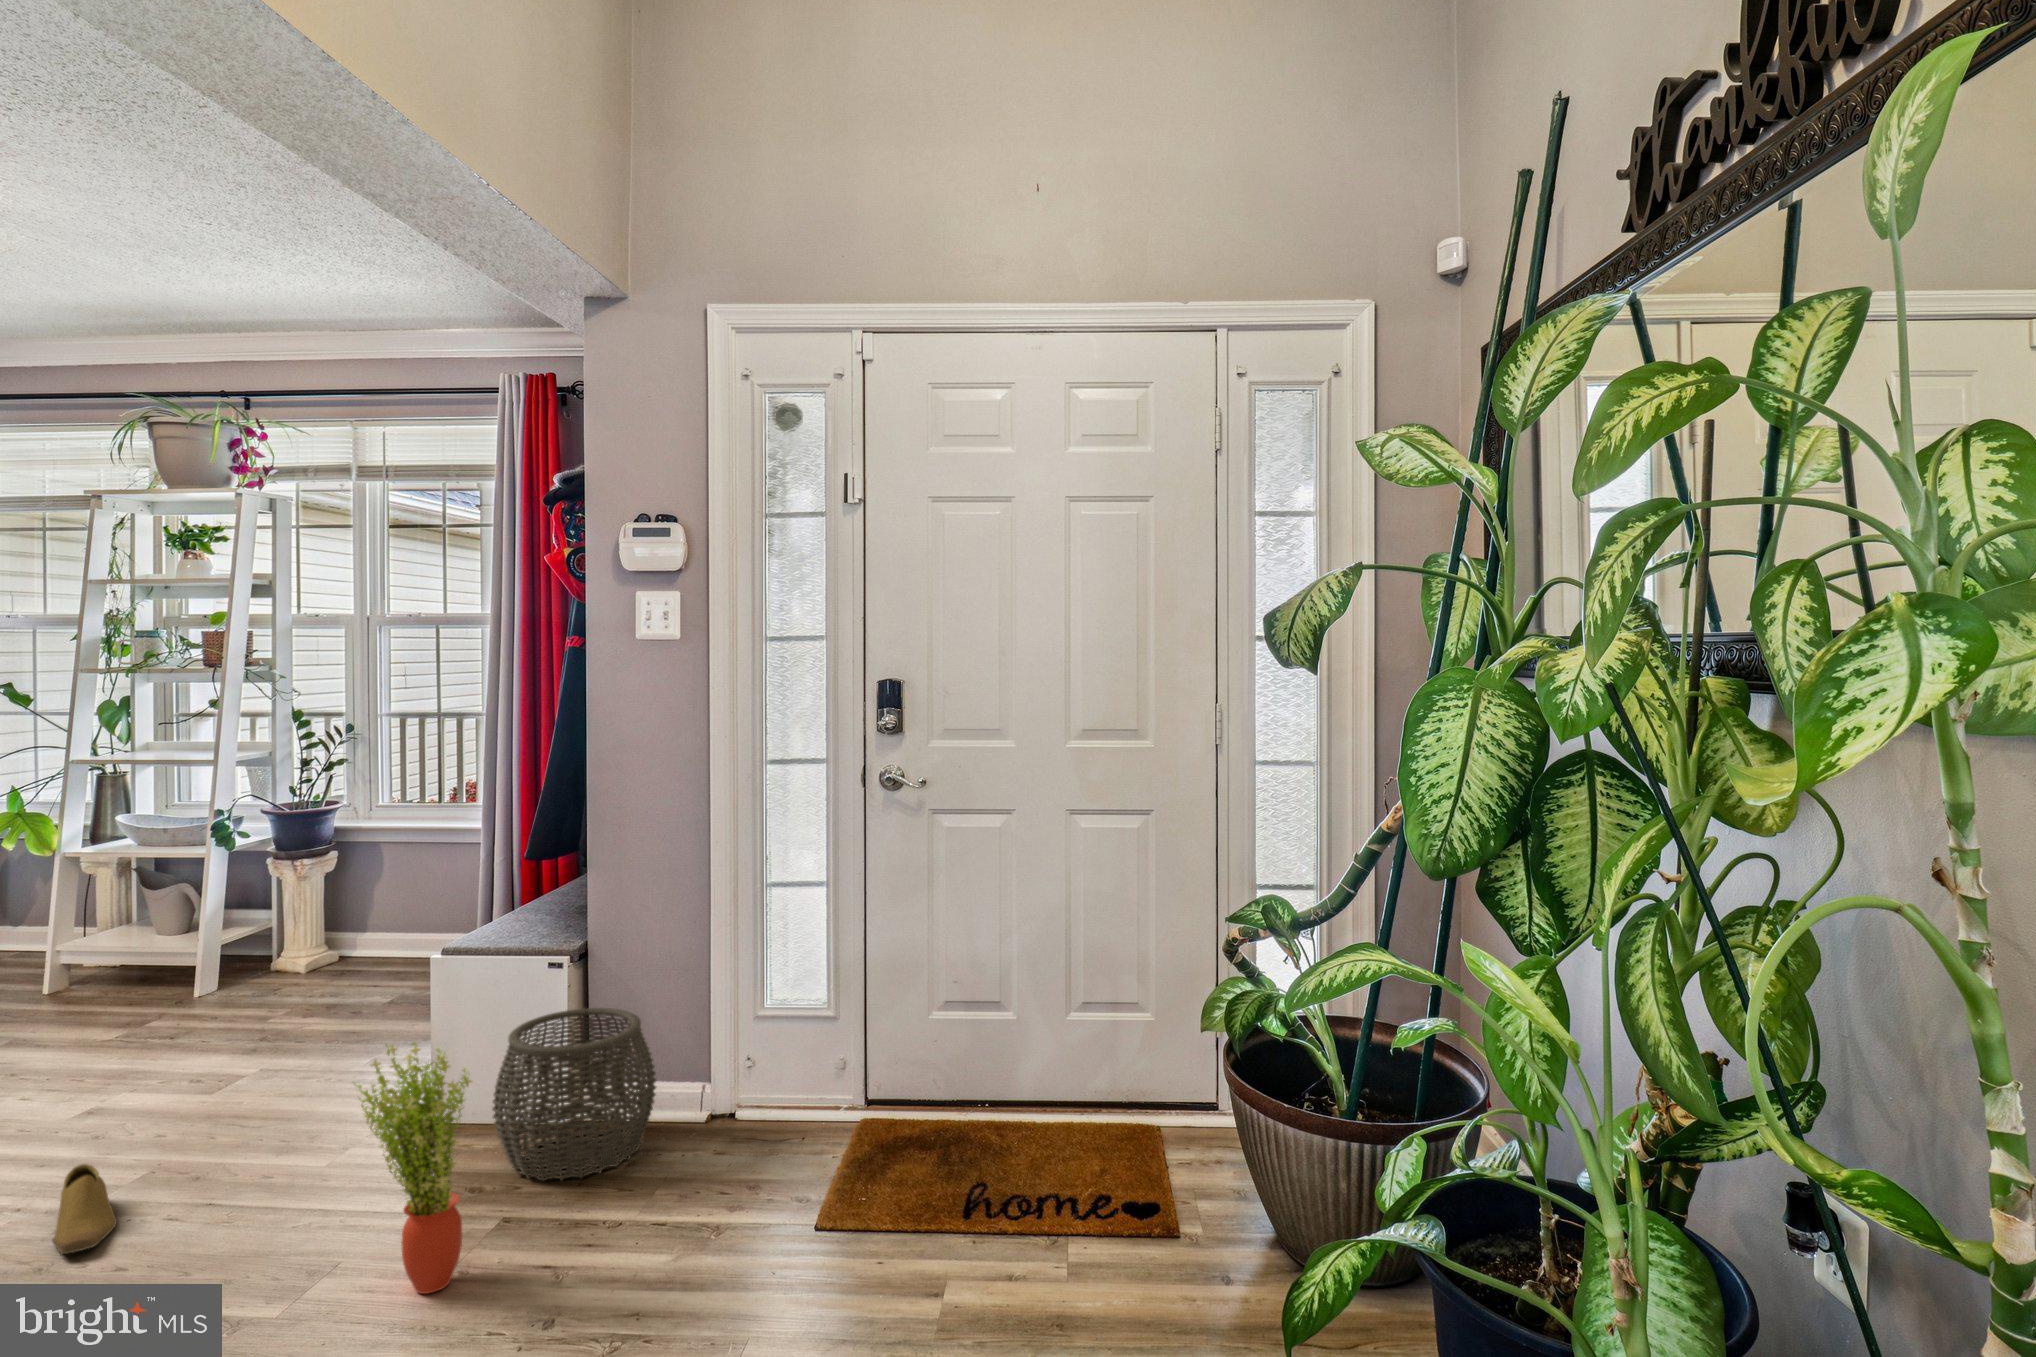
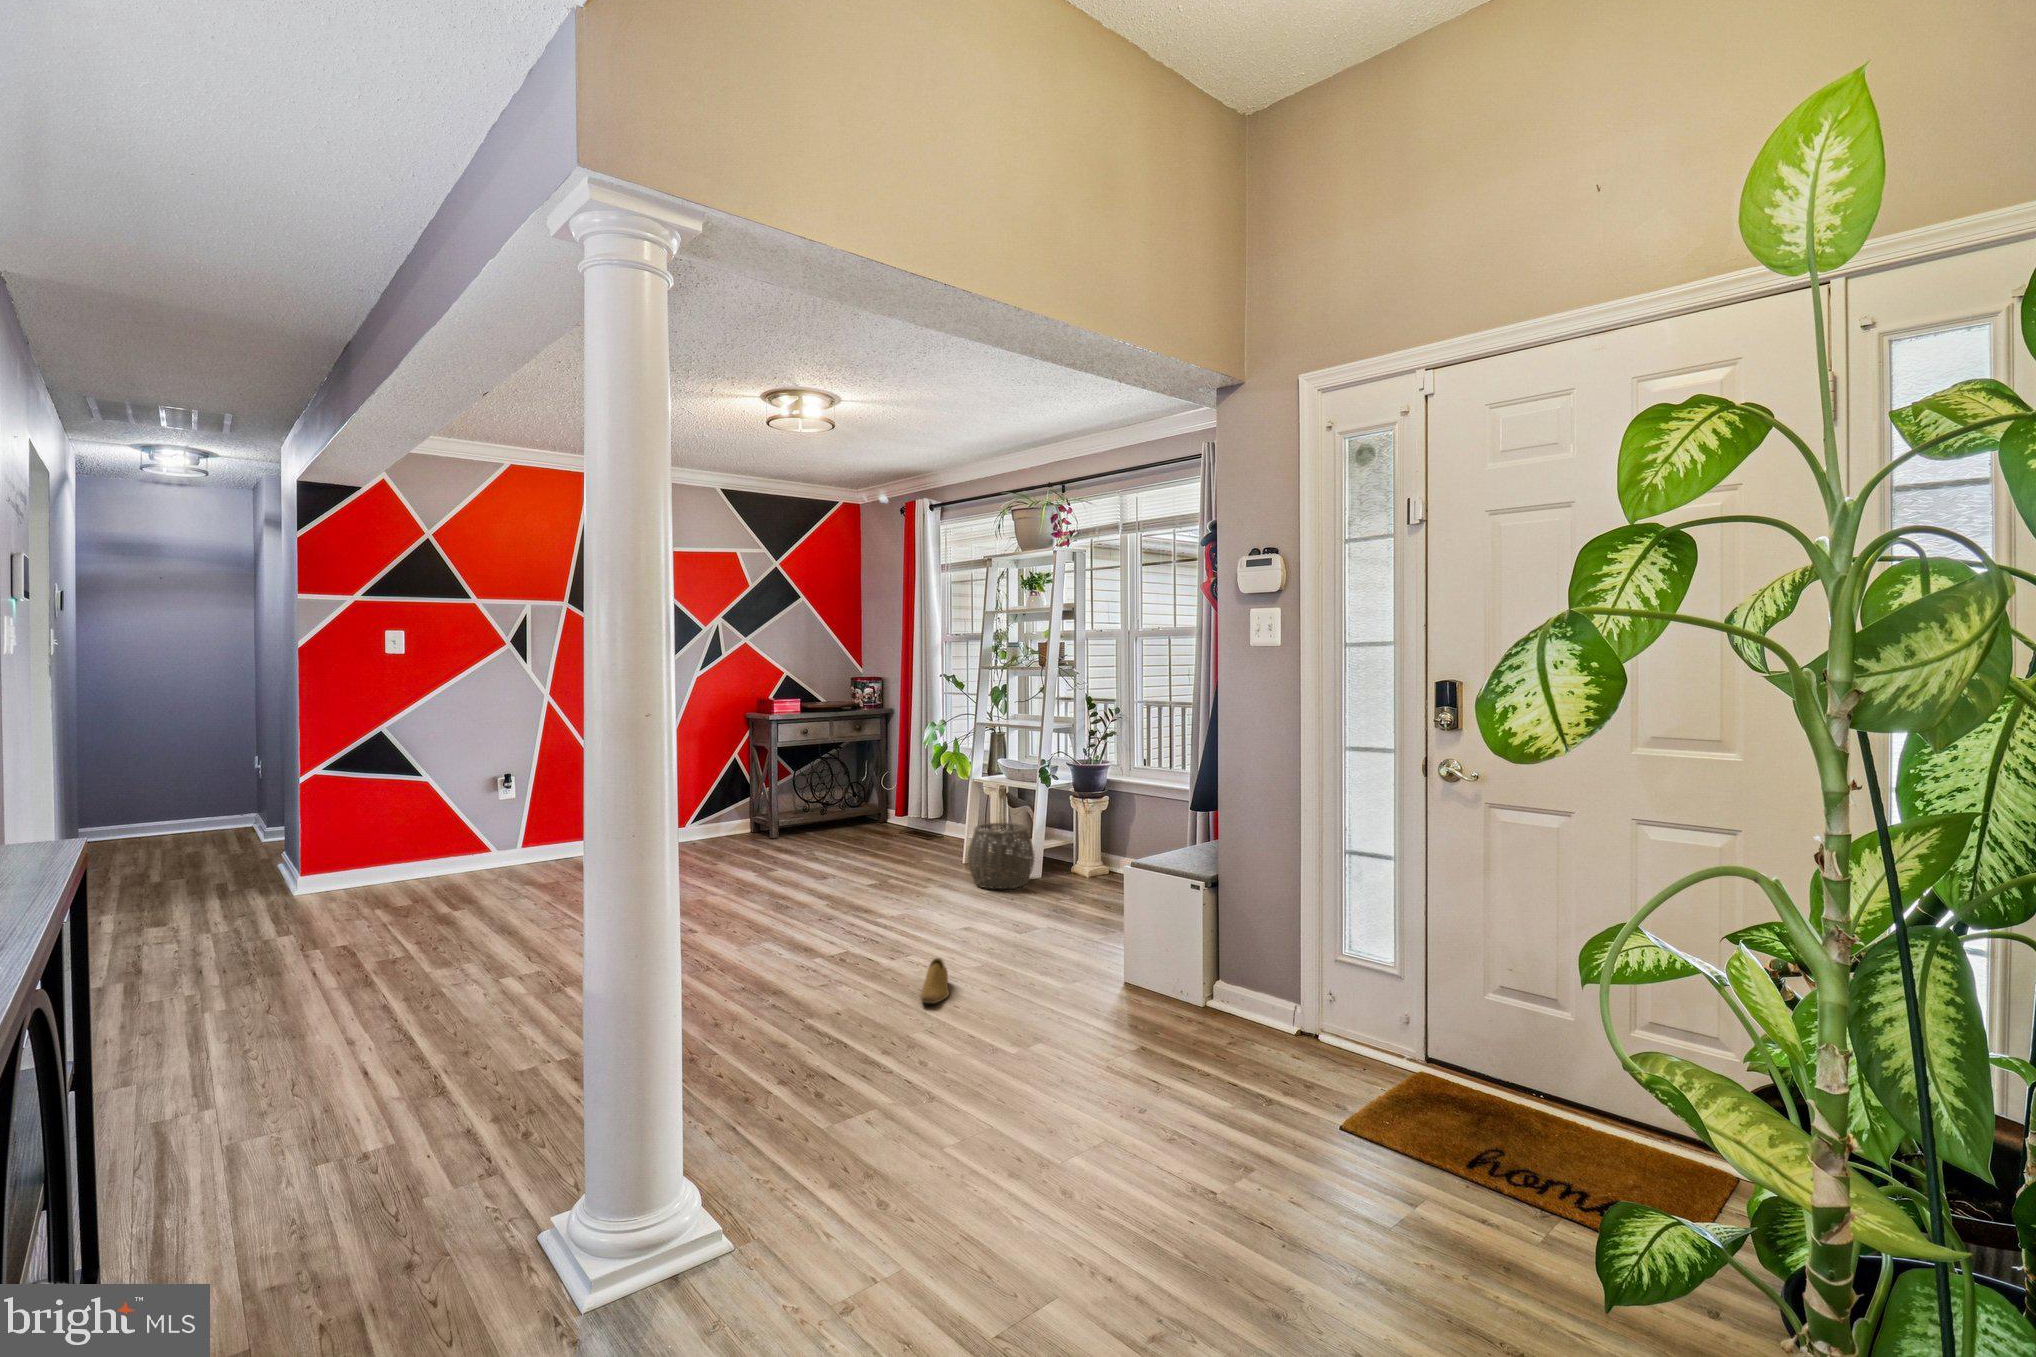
woven basket: present [492,1008,656,1181] -> present [968,823,1034,889]
potted plant: present [354,1042,472,1294] -> none [1037,915,1103,1083]

